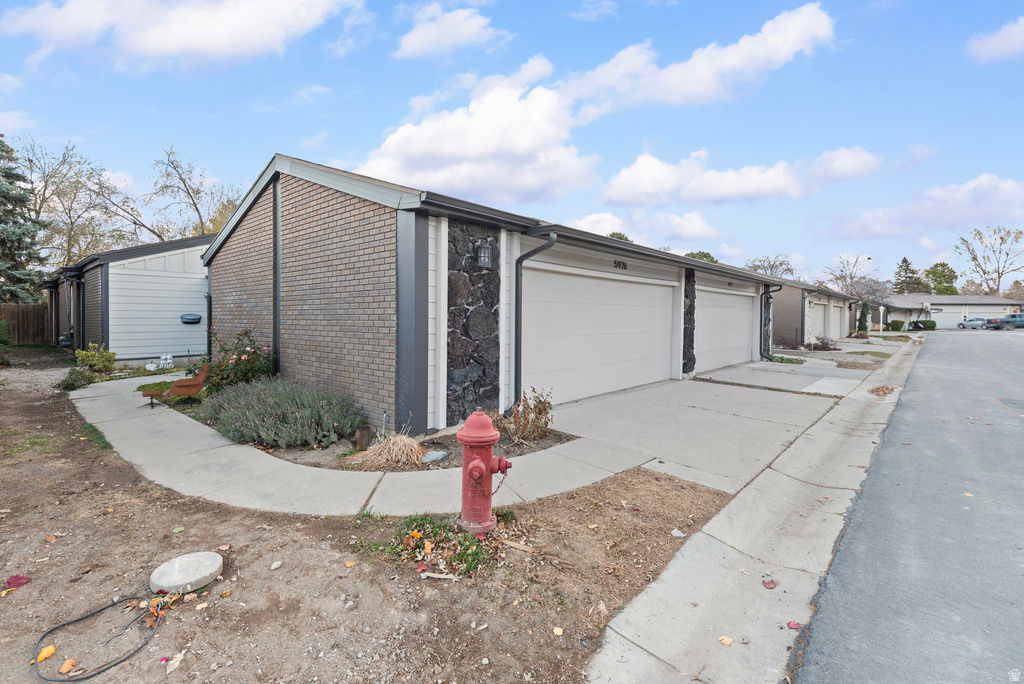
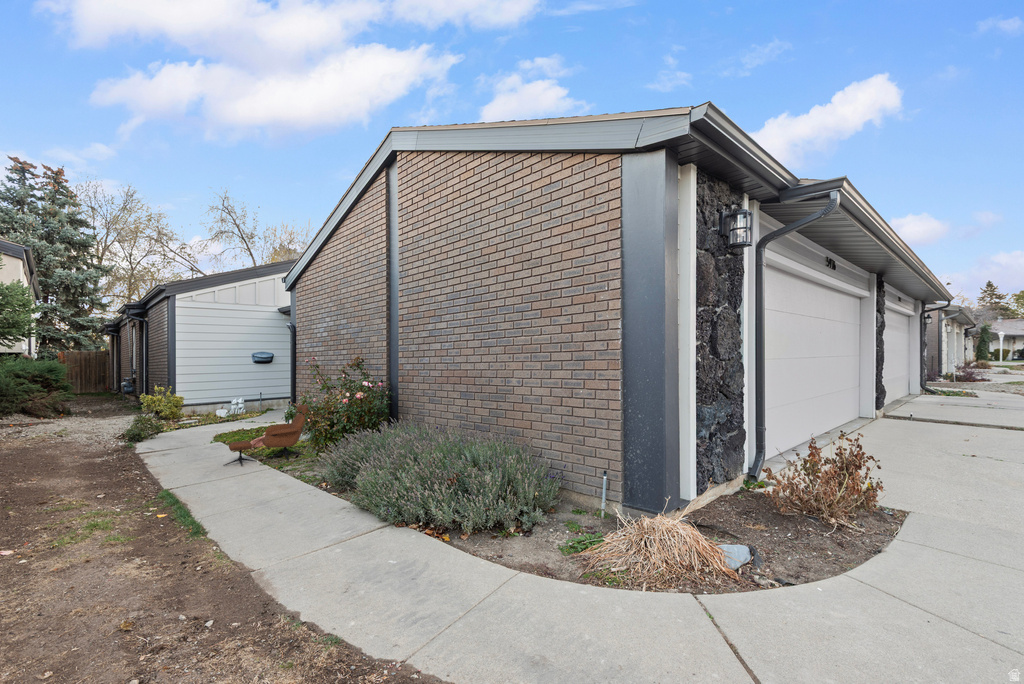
watering can: present [337,425,377,450] -> none [553,489,599,531]

